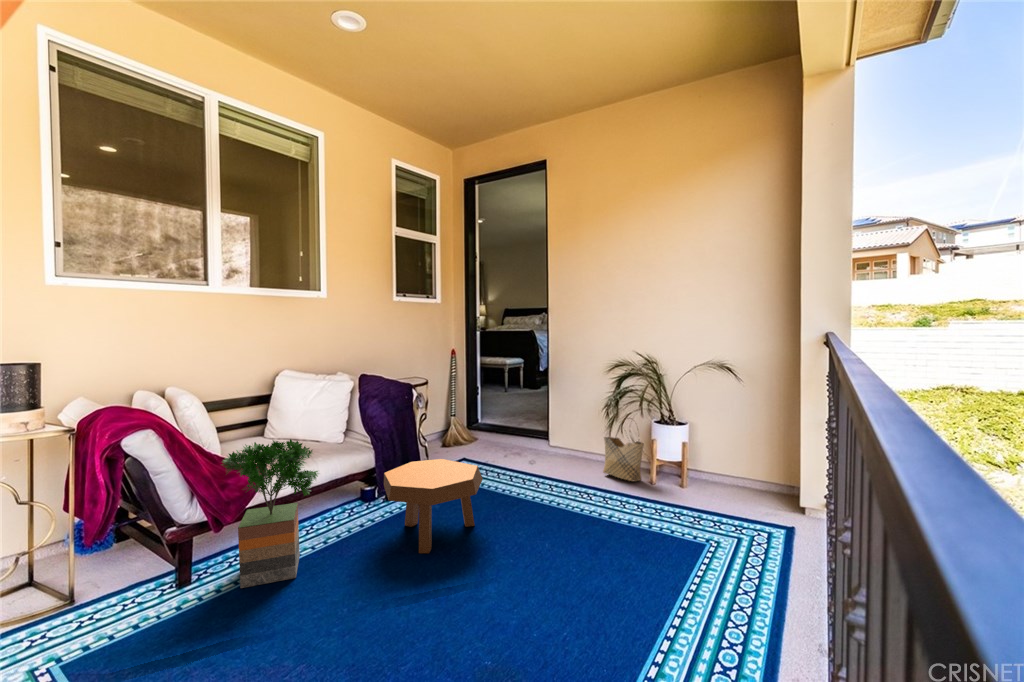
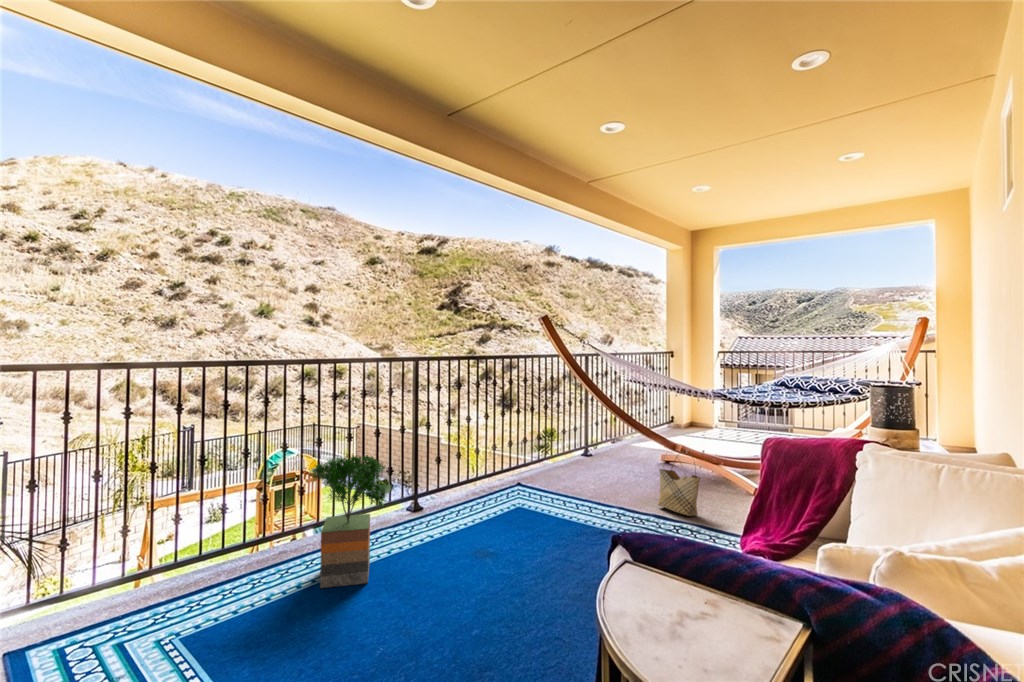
footstool: present [384,459,483,553] -> none [446,481,539,570]

